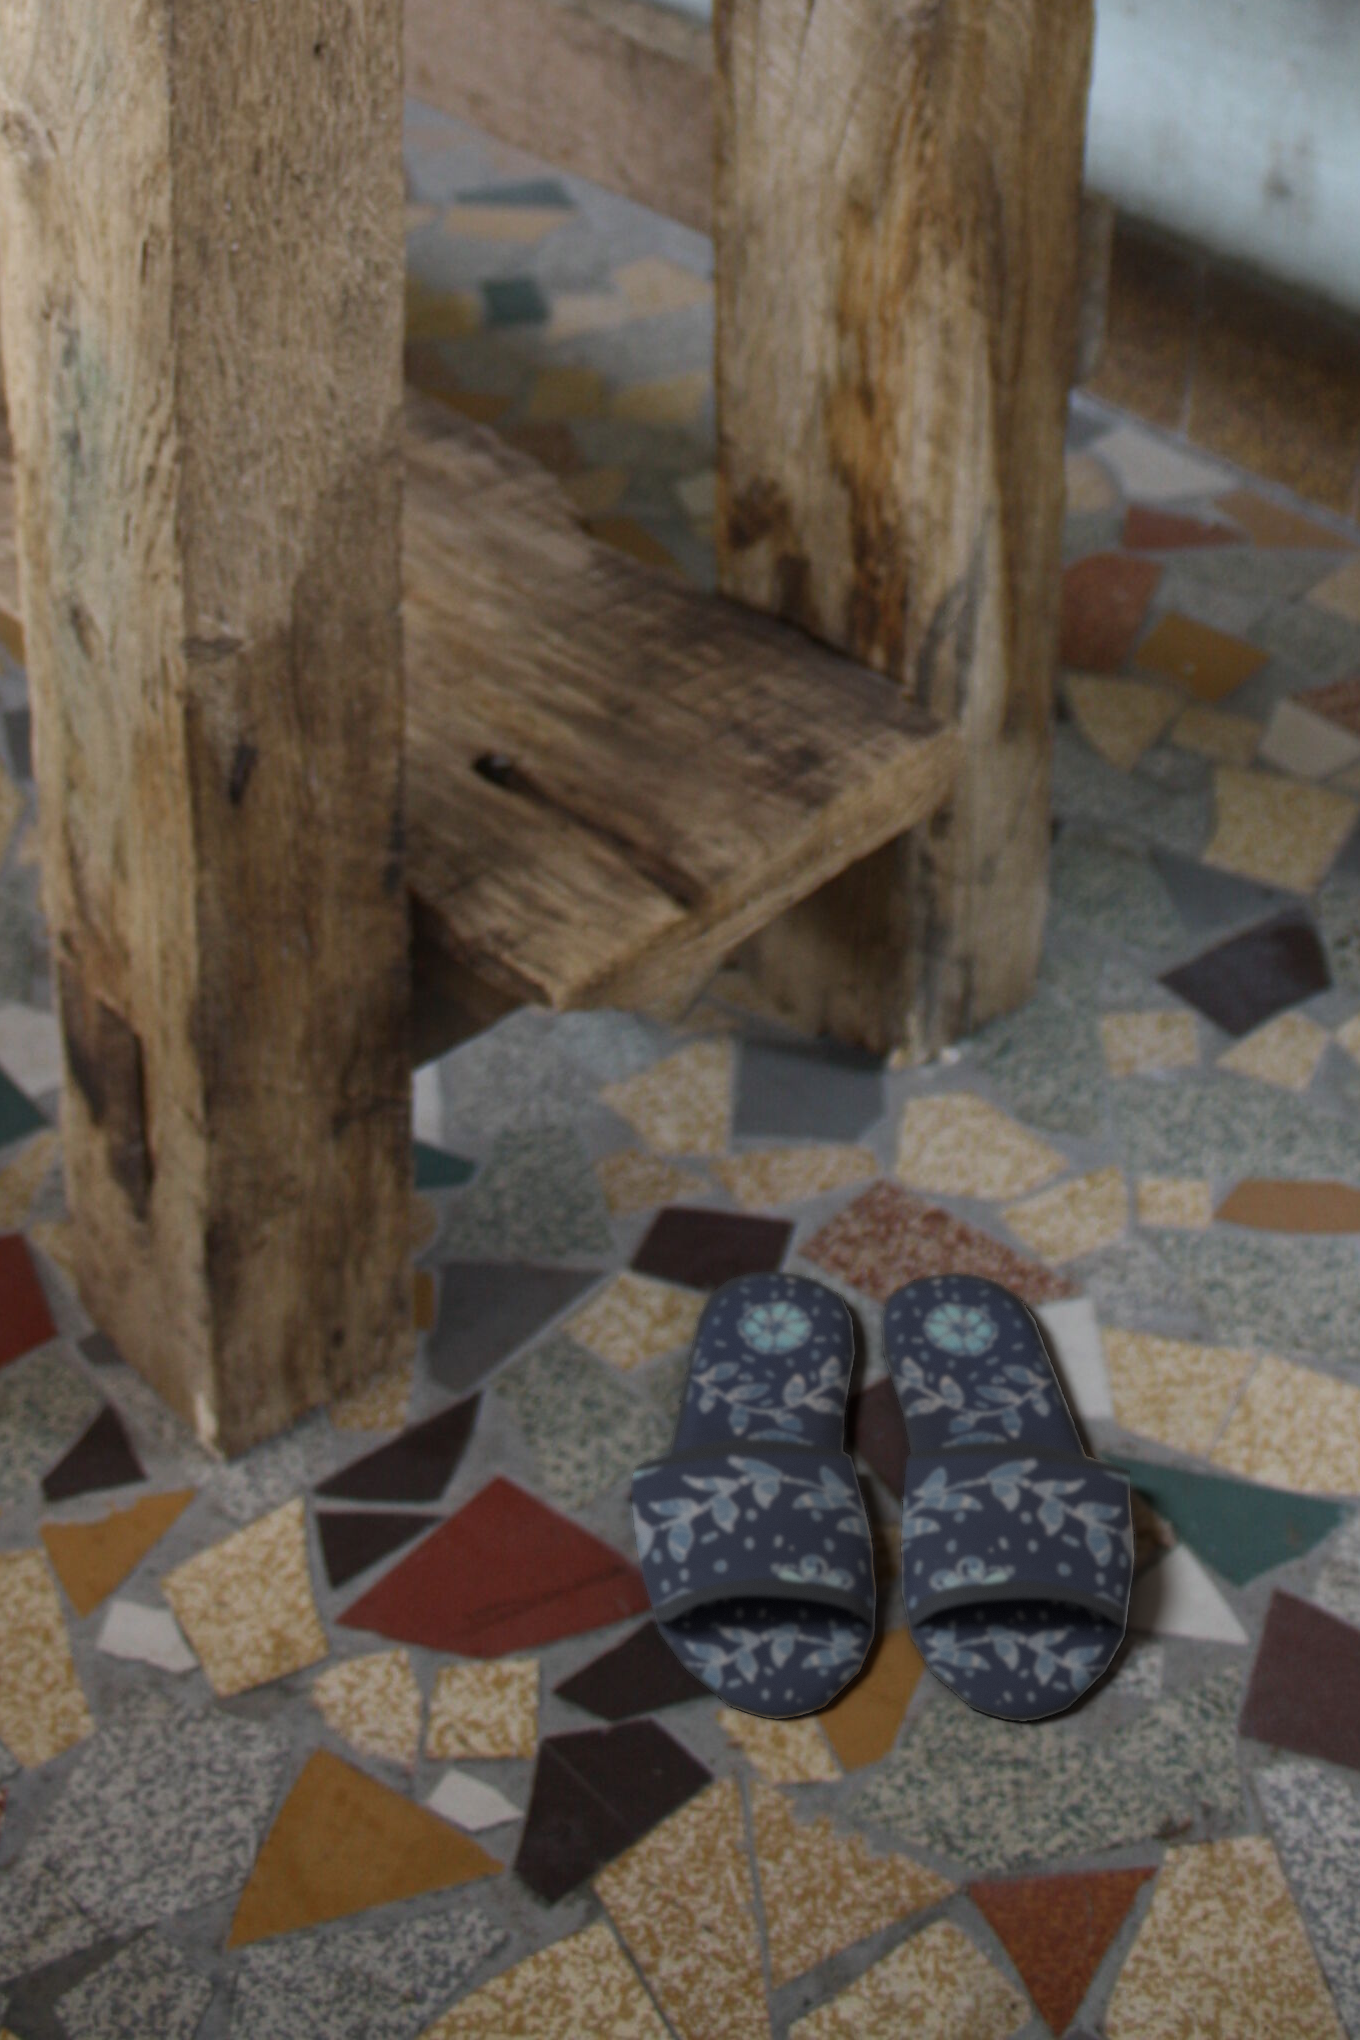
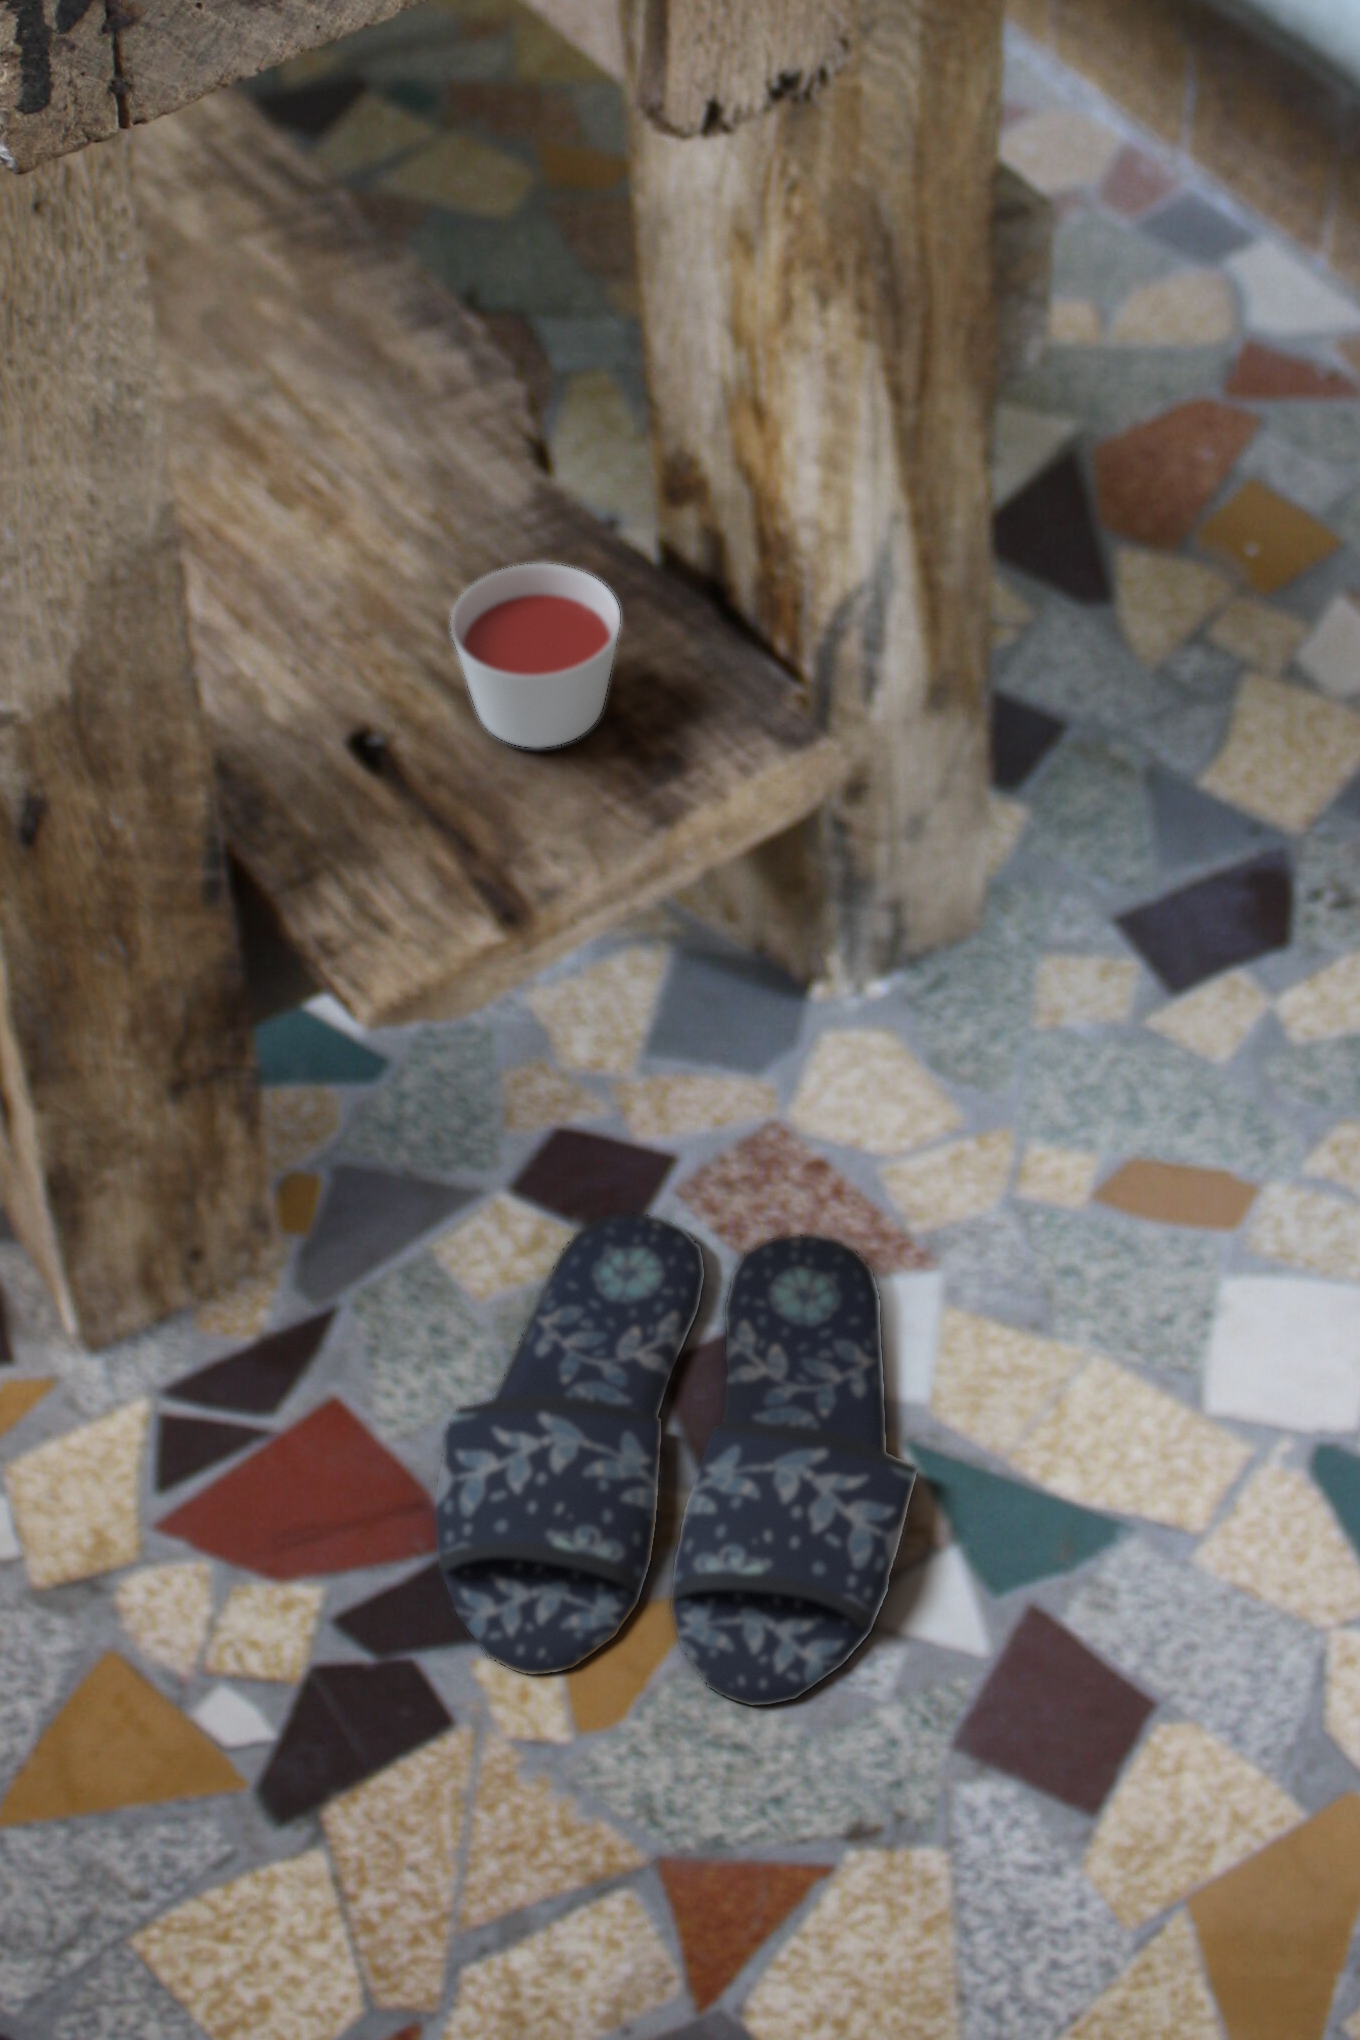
candle: none [566,580,734,756] -> present [451,564,620,748]

